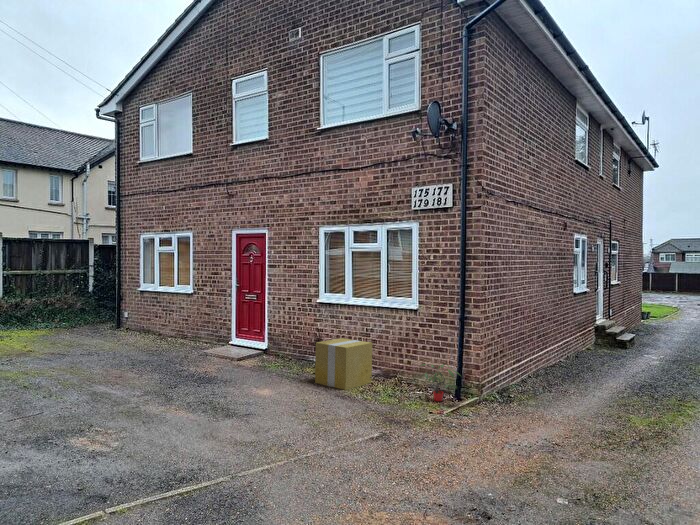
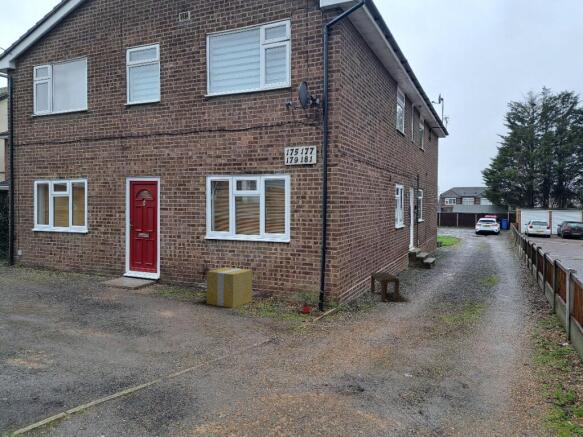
bench: none [533,351,572,392] -> present [371,272,399,302]

